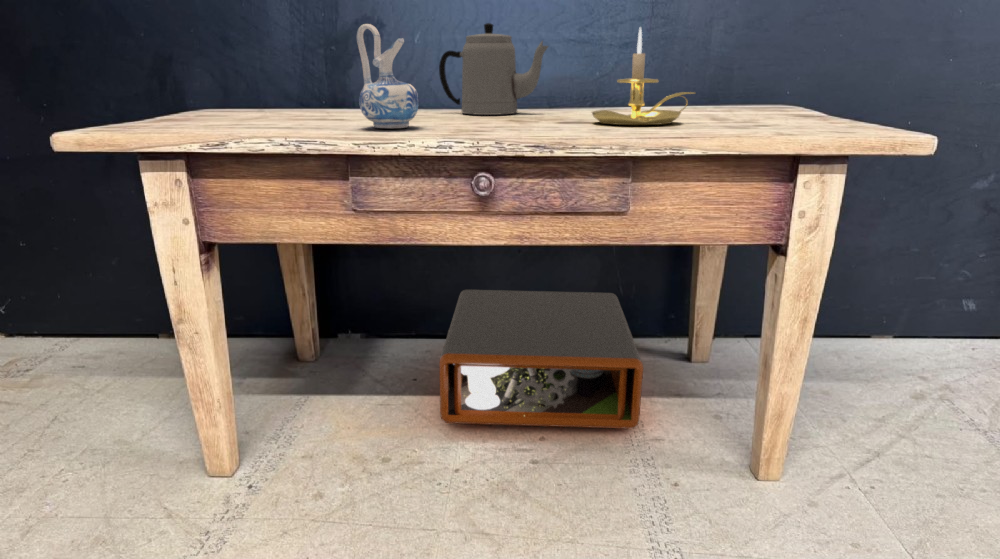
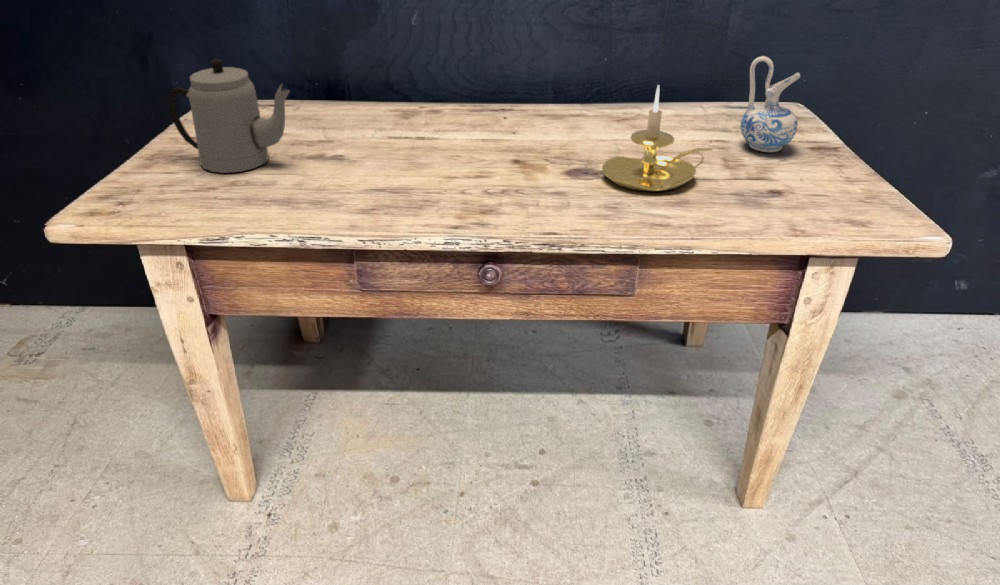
teapot: present [439,23,548,115] -> present [168,59,289,173]
ceramic pitcher: present [357,24,419,128] -> present [741,56,800,152]
storage box: present [440,290,643,429] -> none [443,276,642,445]

